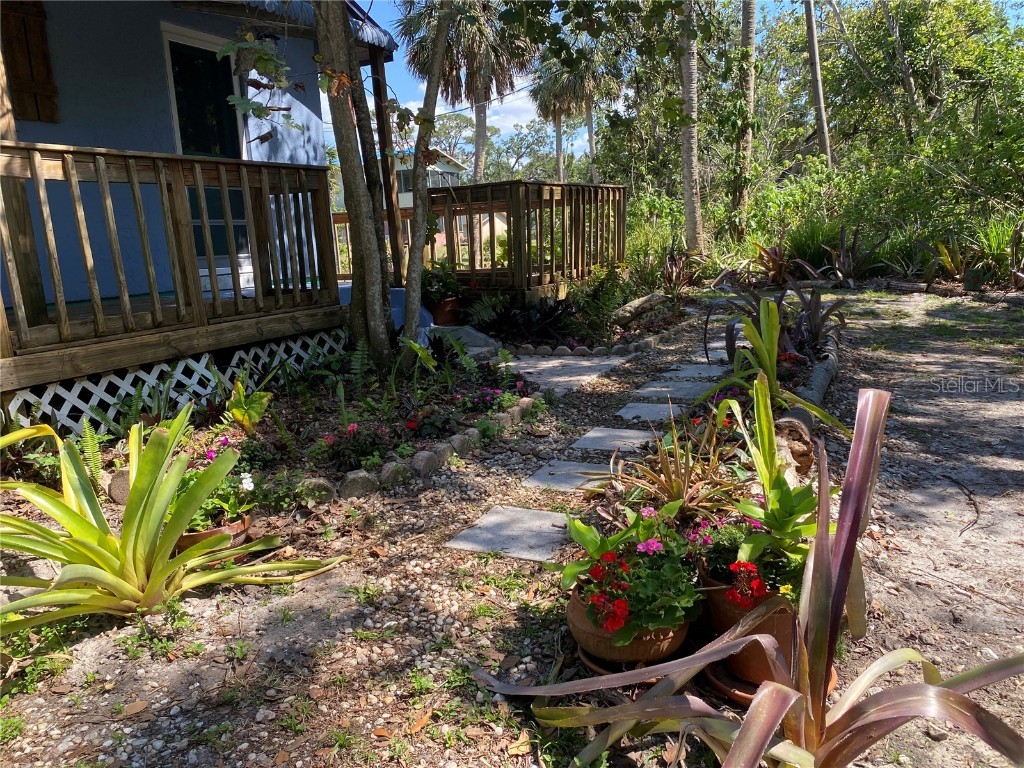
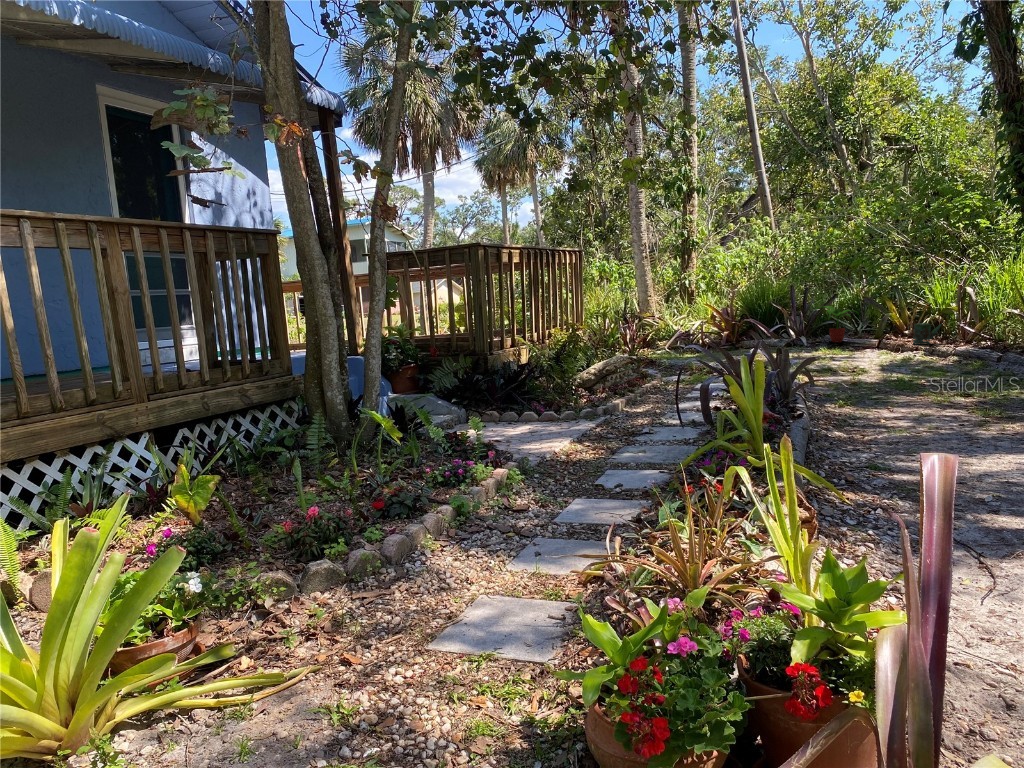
potted plant: none [863,248,910,286] -> present [815,306,858,342]

